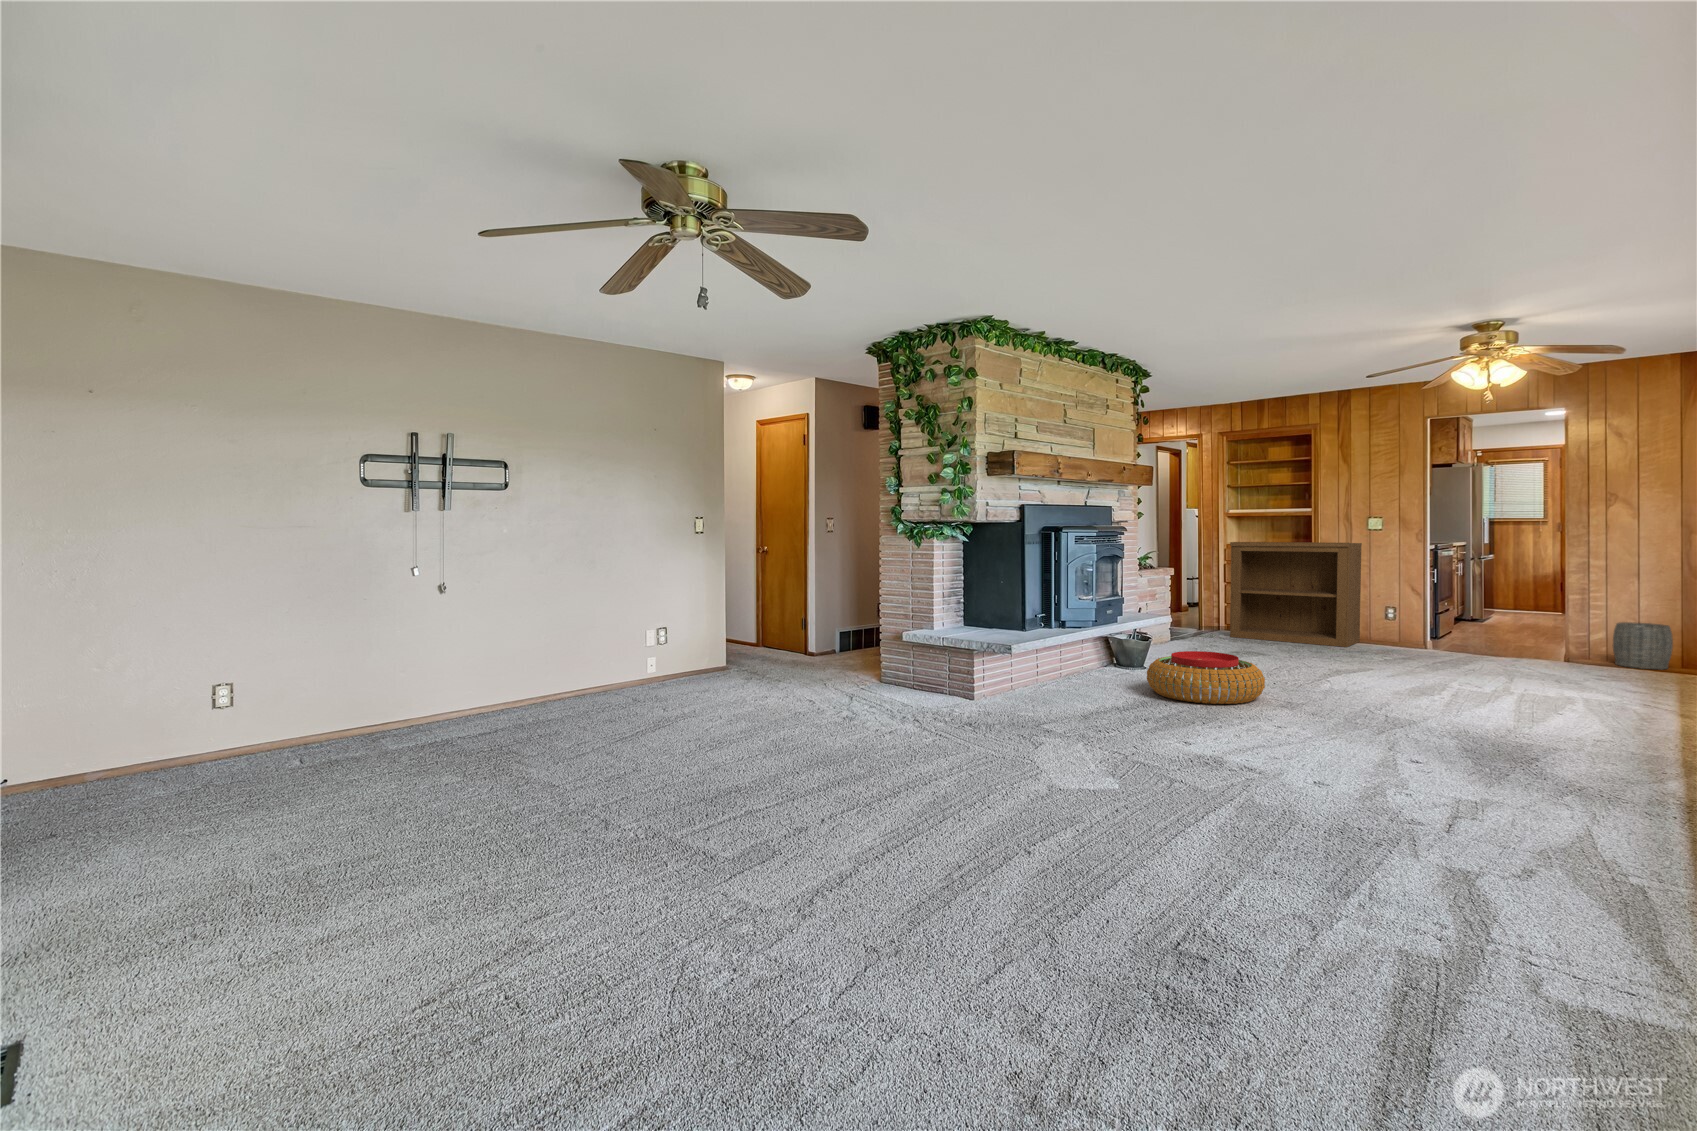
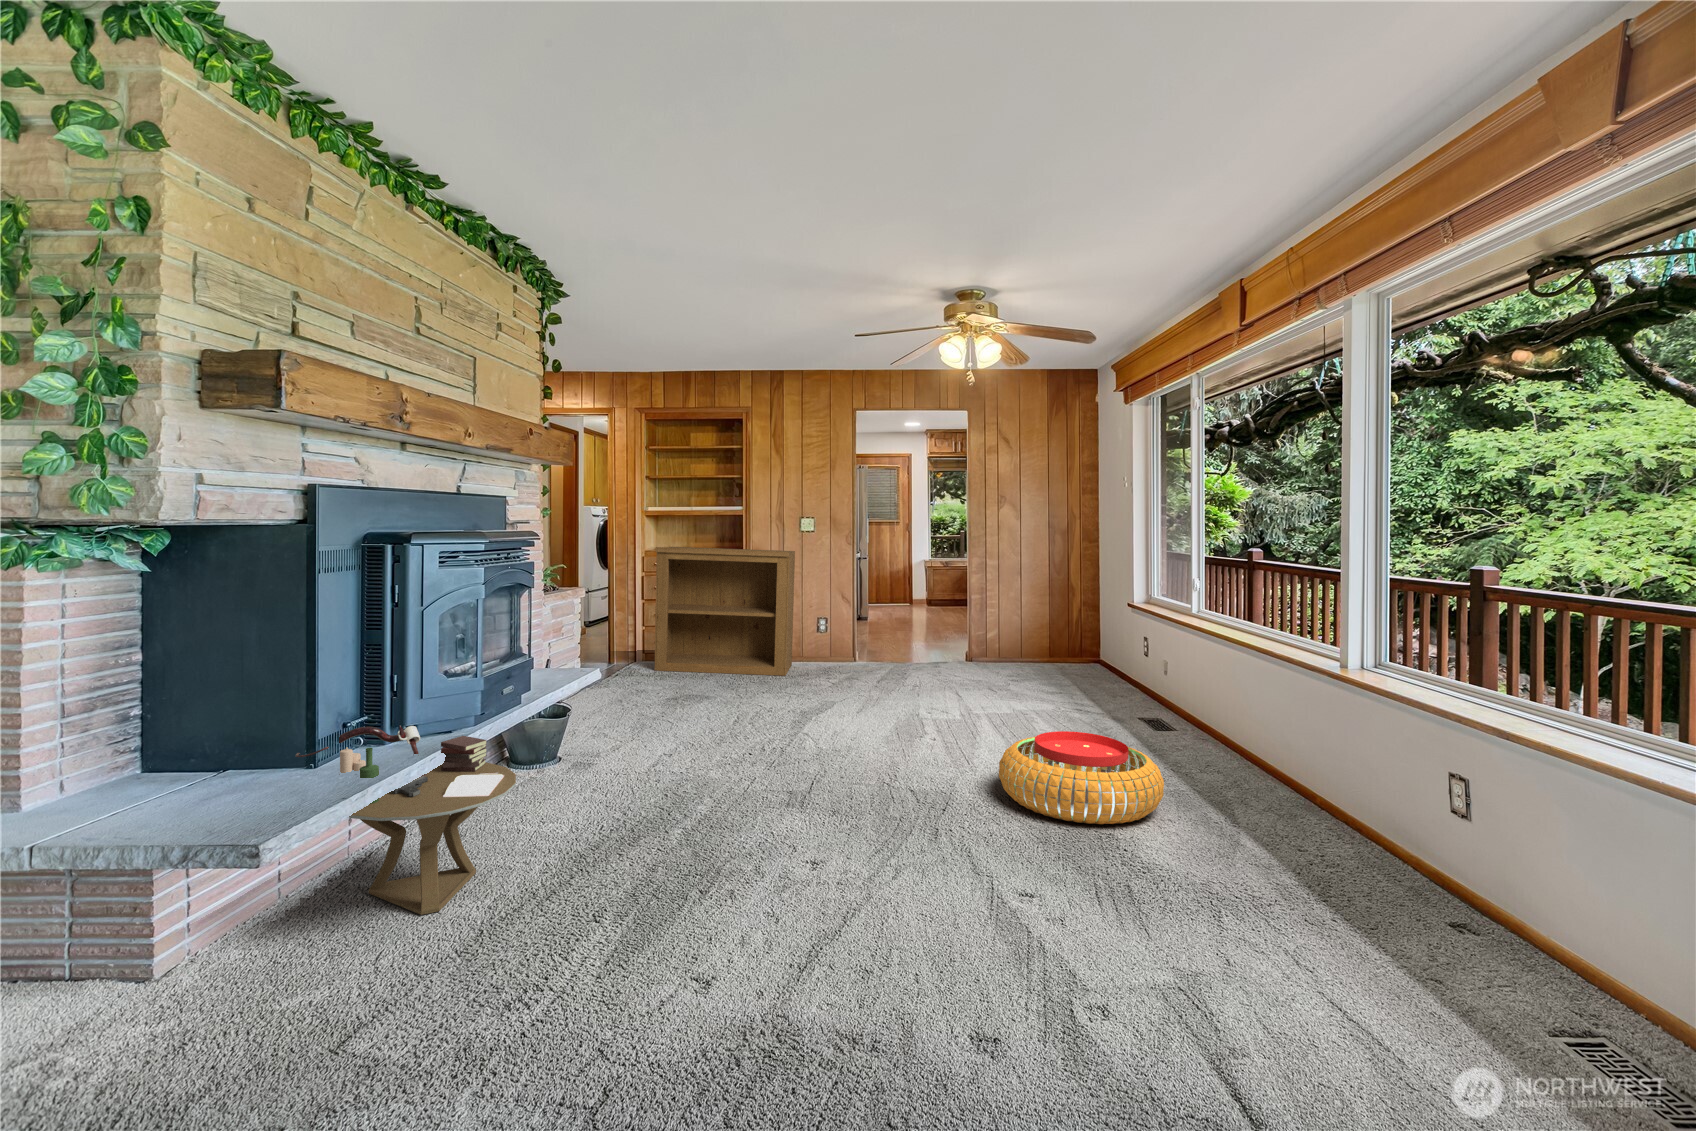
side table: none [1011,617,1112,704] -> present [296,726,516,915]
woven basket: present [1613,622,1673,669] -> none [1003,633,1044,679]
pouf: present [1147,651,1265,704] -> present [999,731,1164,824]

